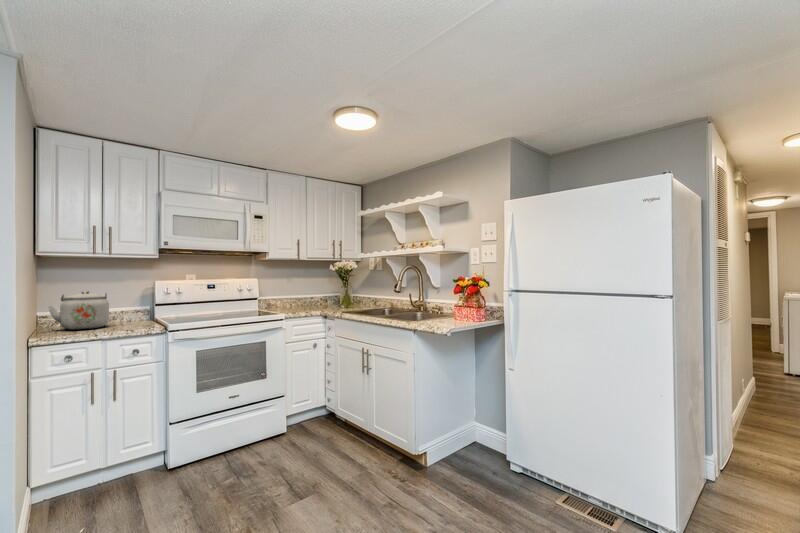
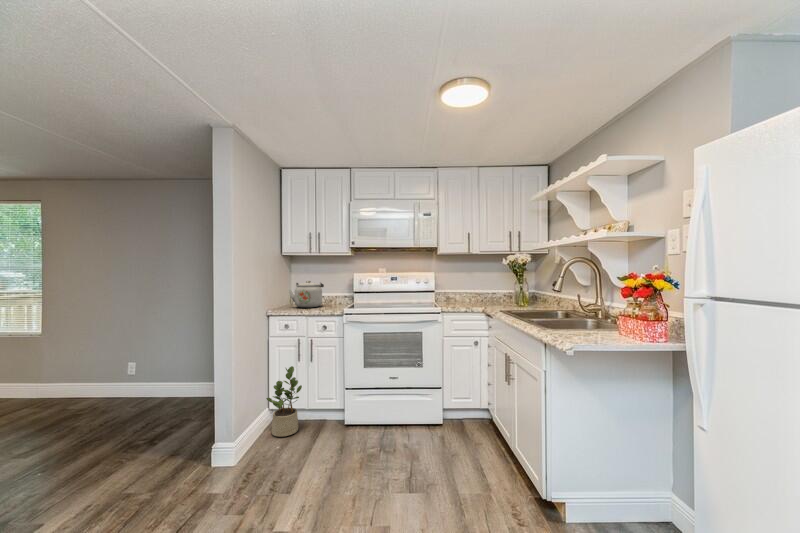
potted plant: none [39,411,103,516] -> present [266,366,302,437]

